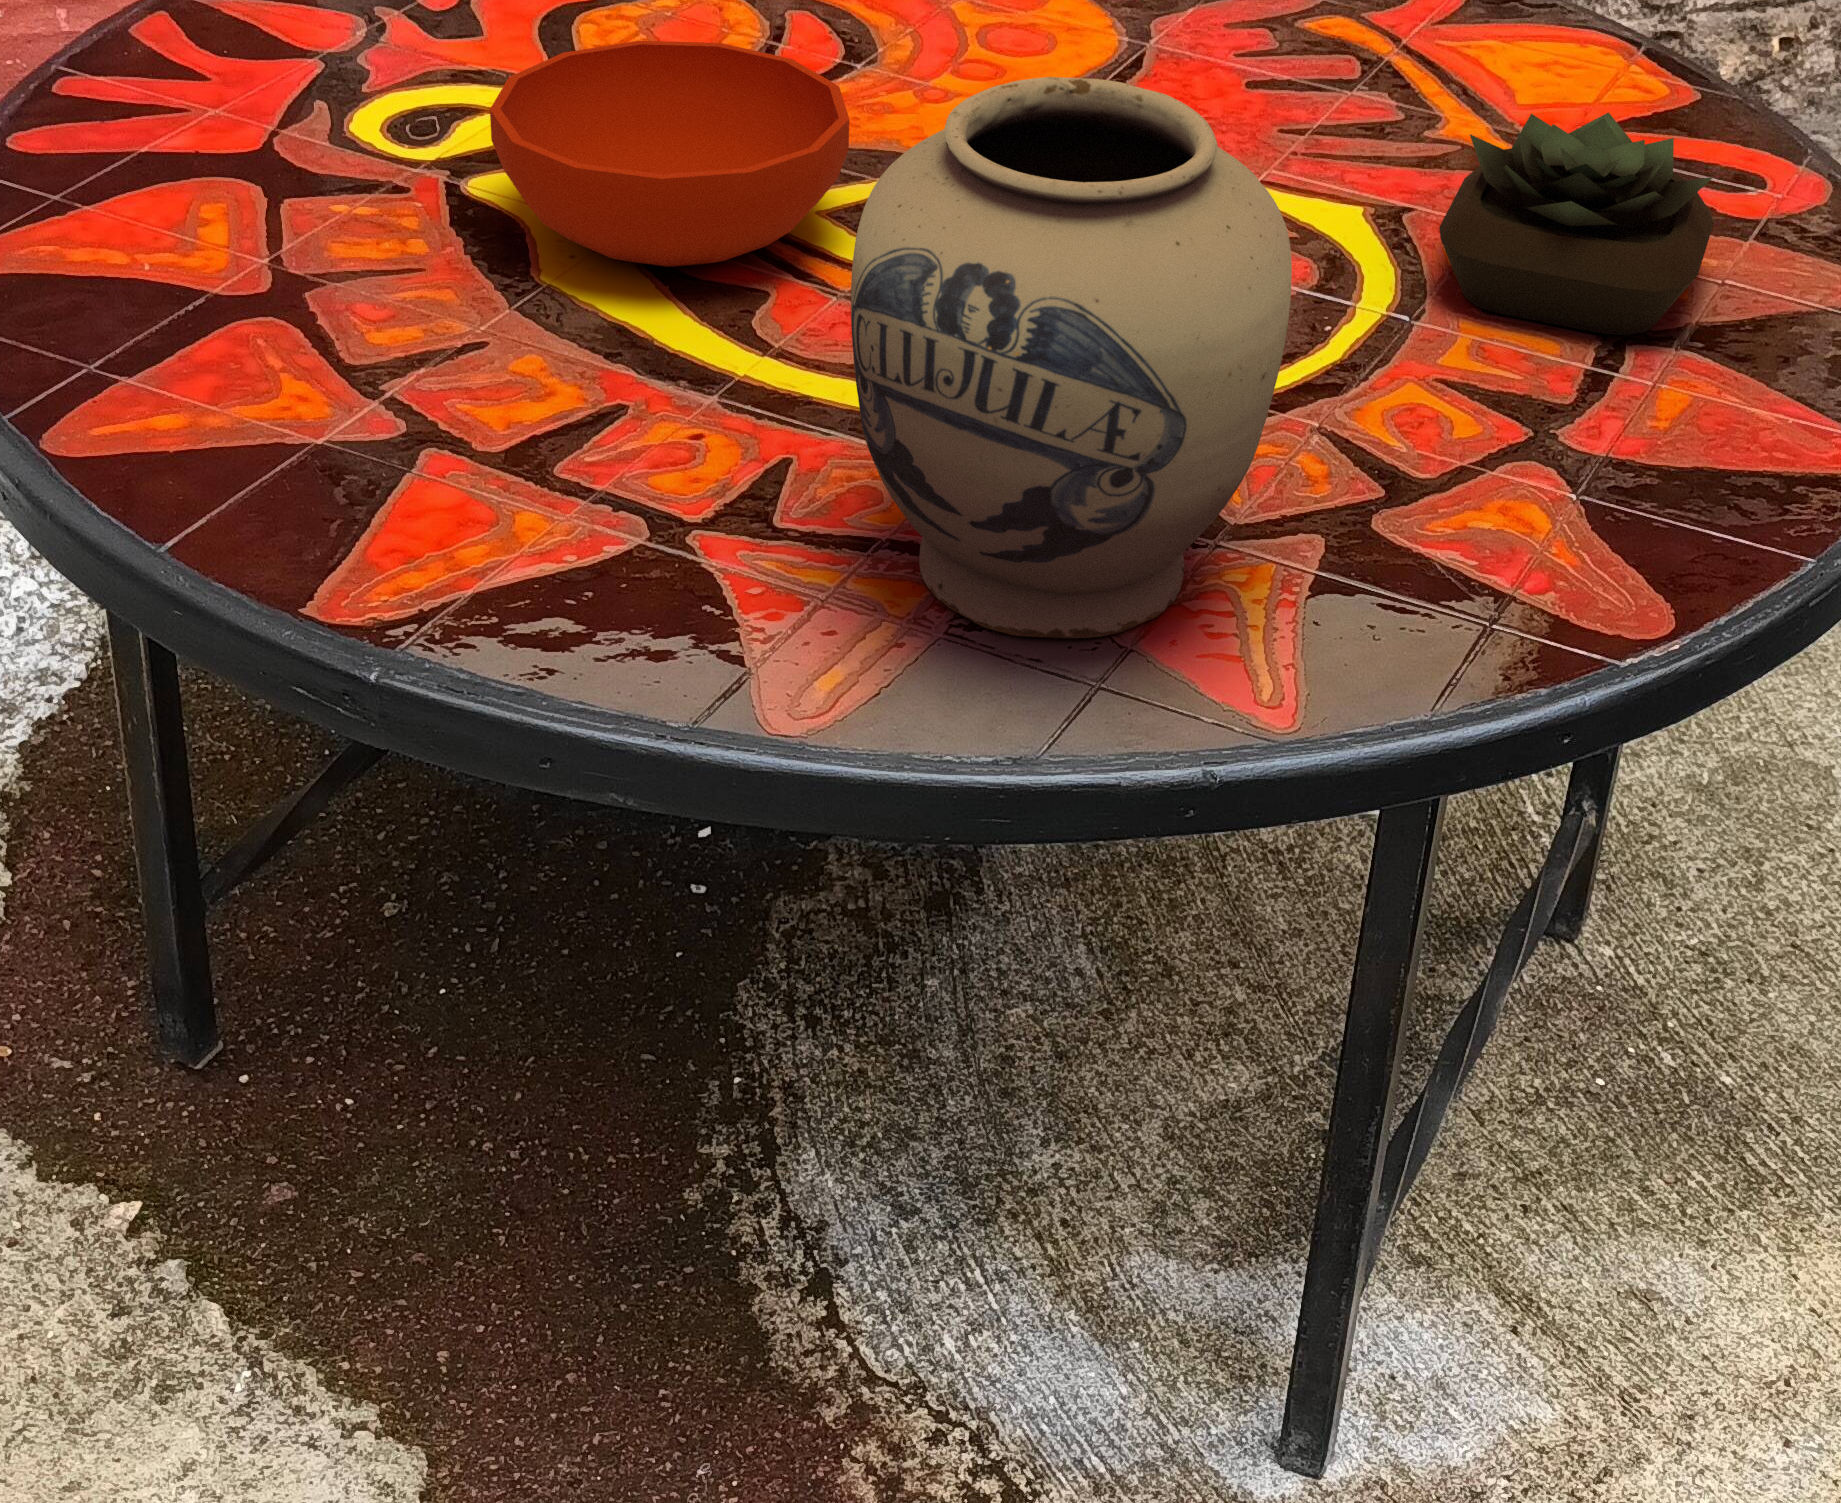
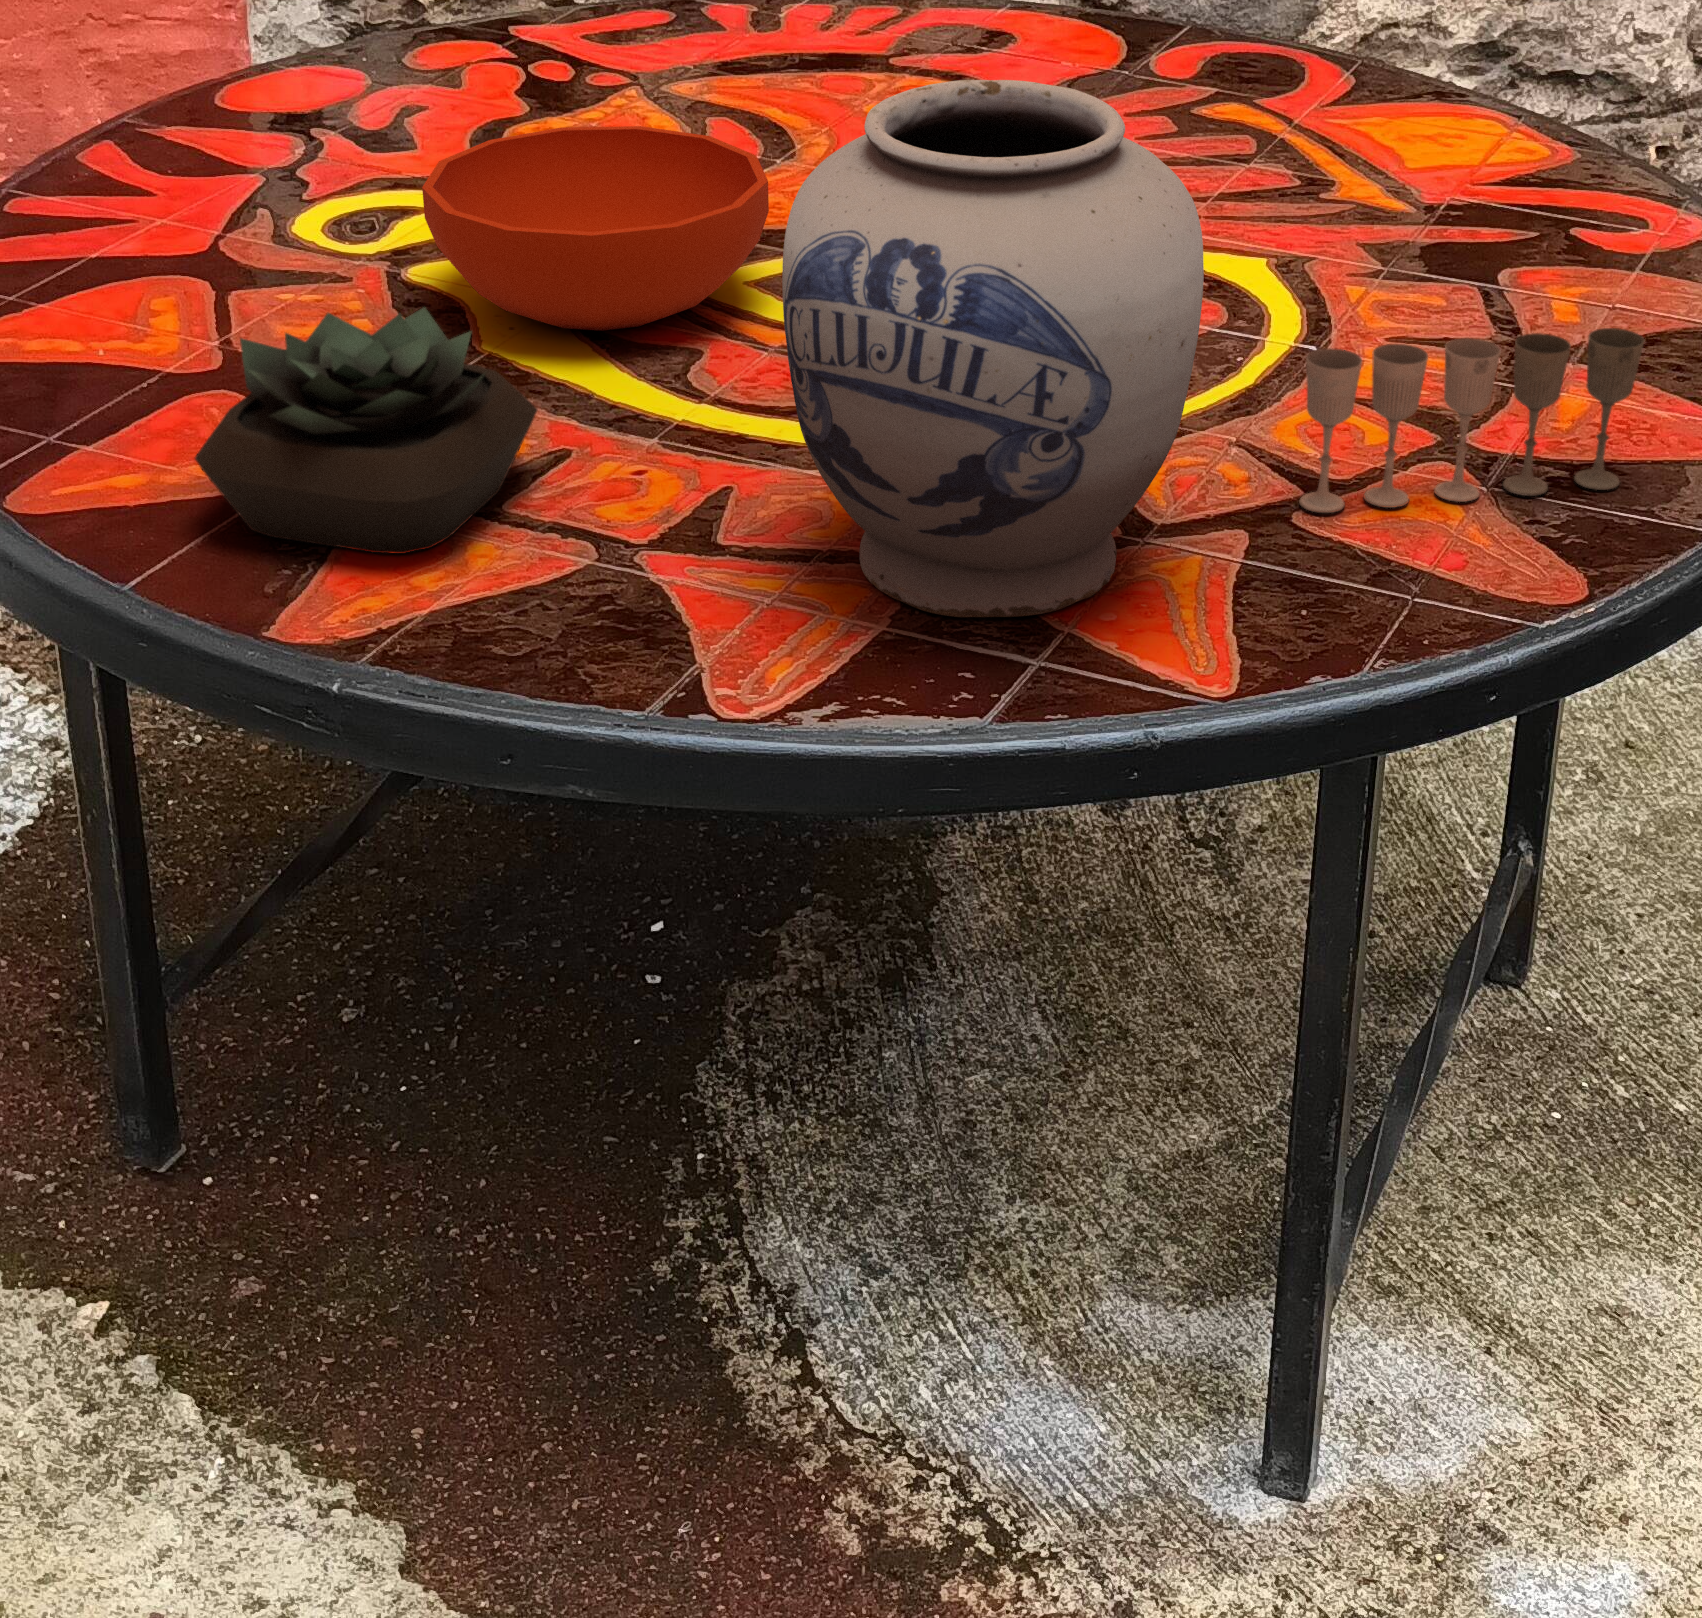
succulent plant: present [1439,113,1714,335] -> present [195,307,537,554]
wine glass: none [1377,350,1747,529] -> present [1299,328,1644,513]

